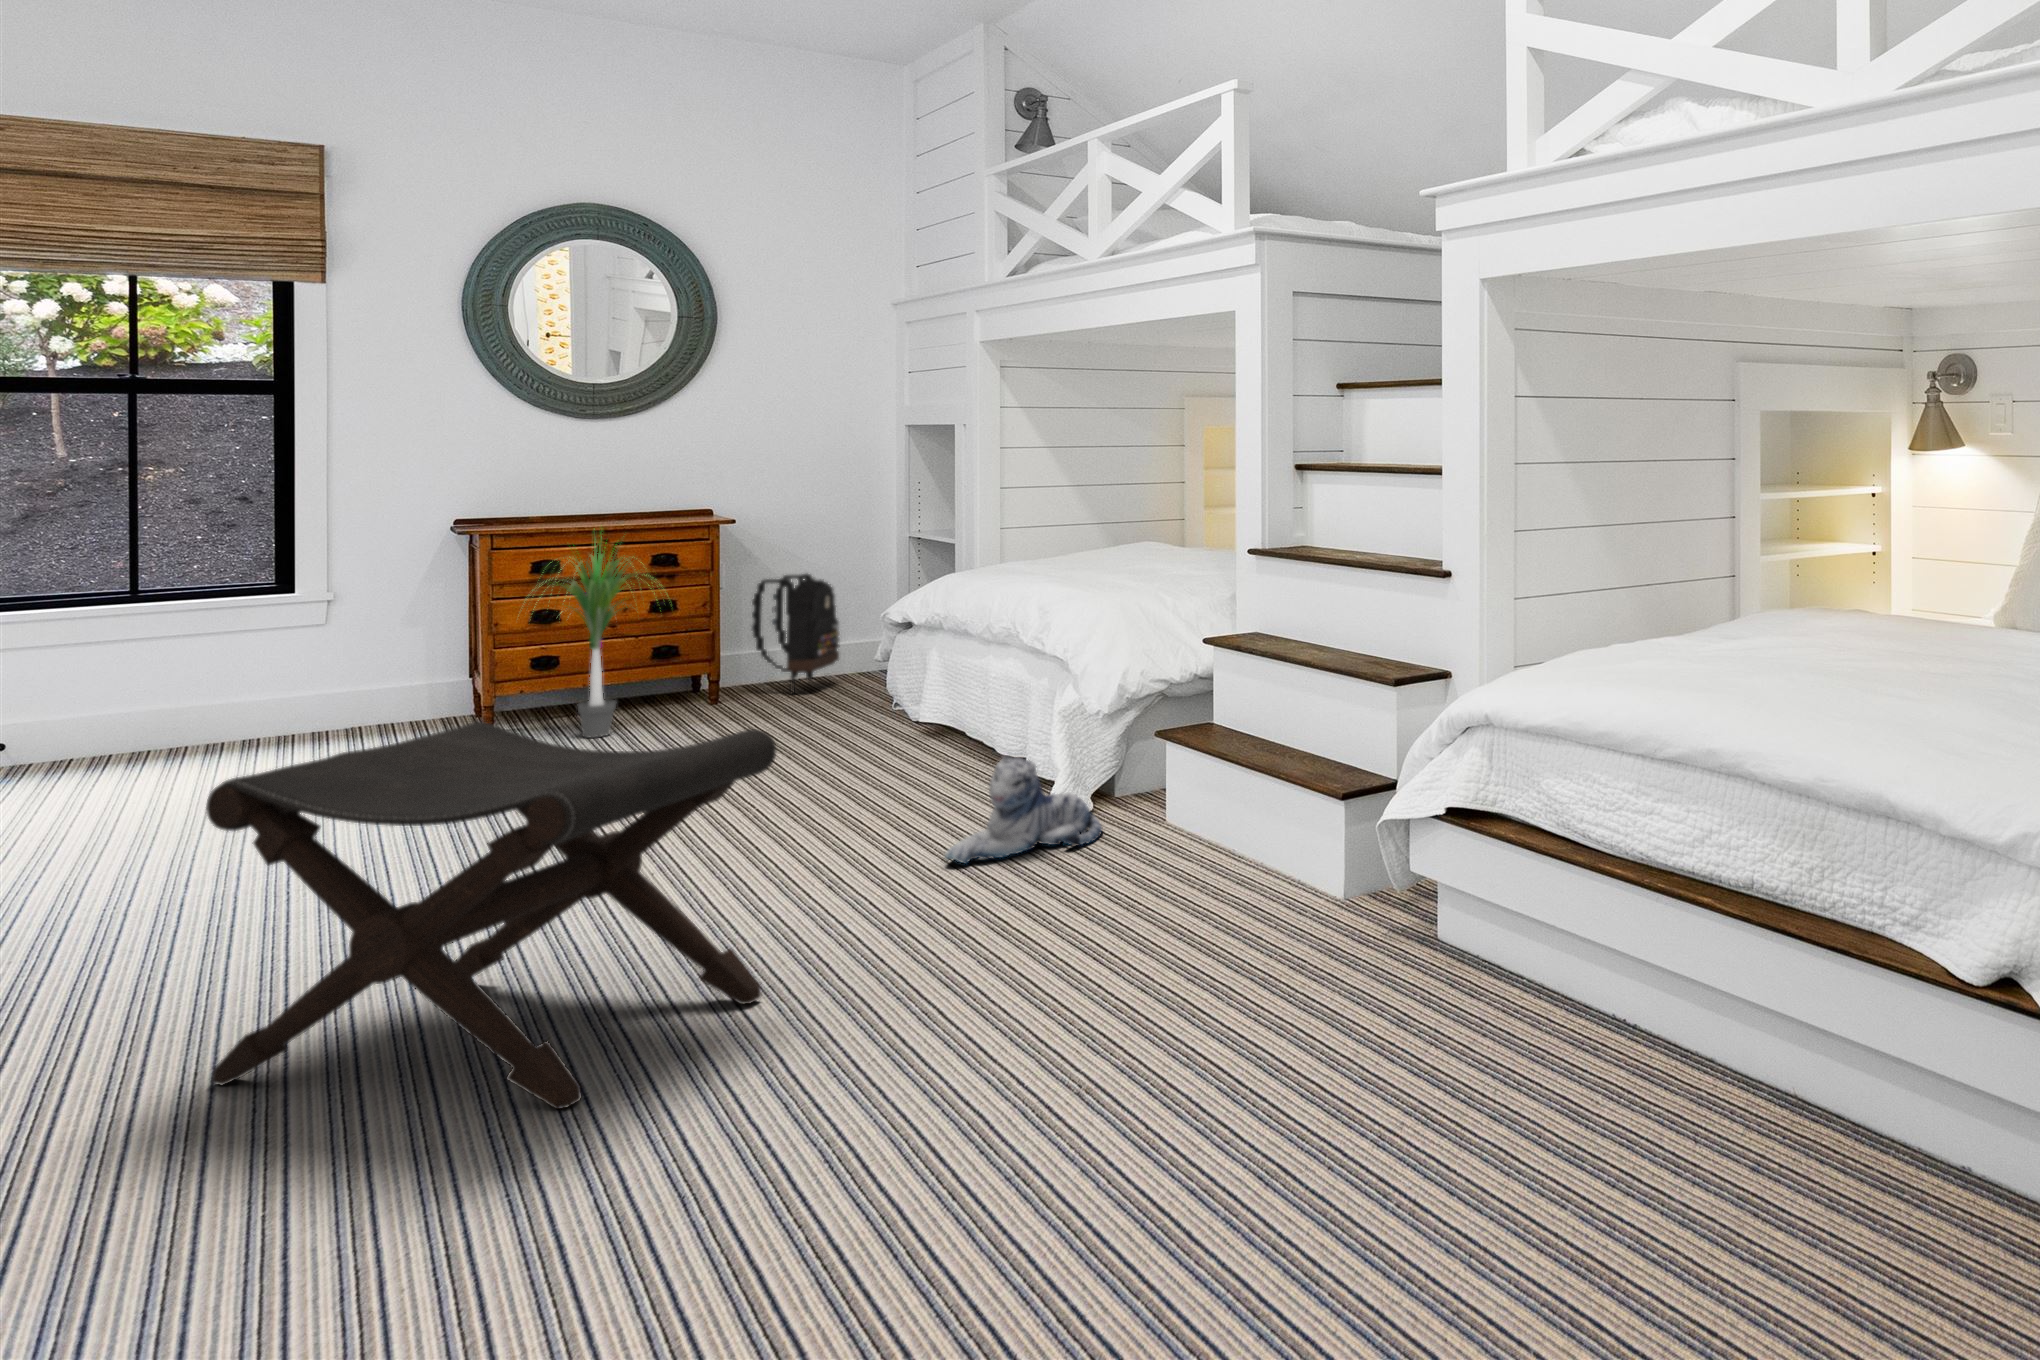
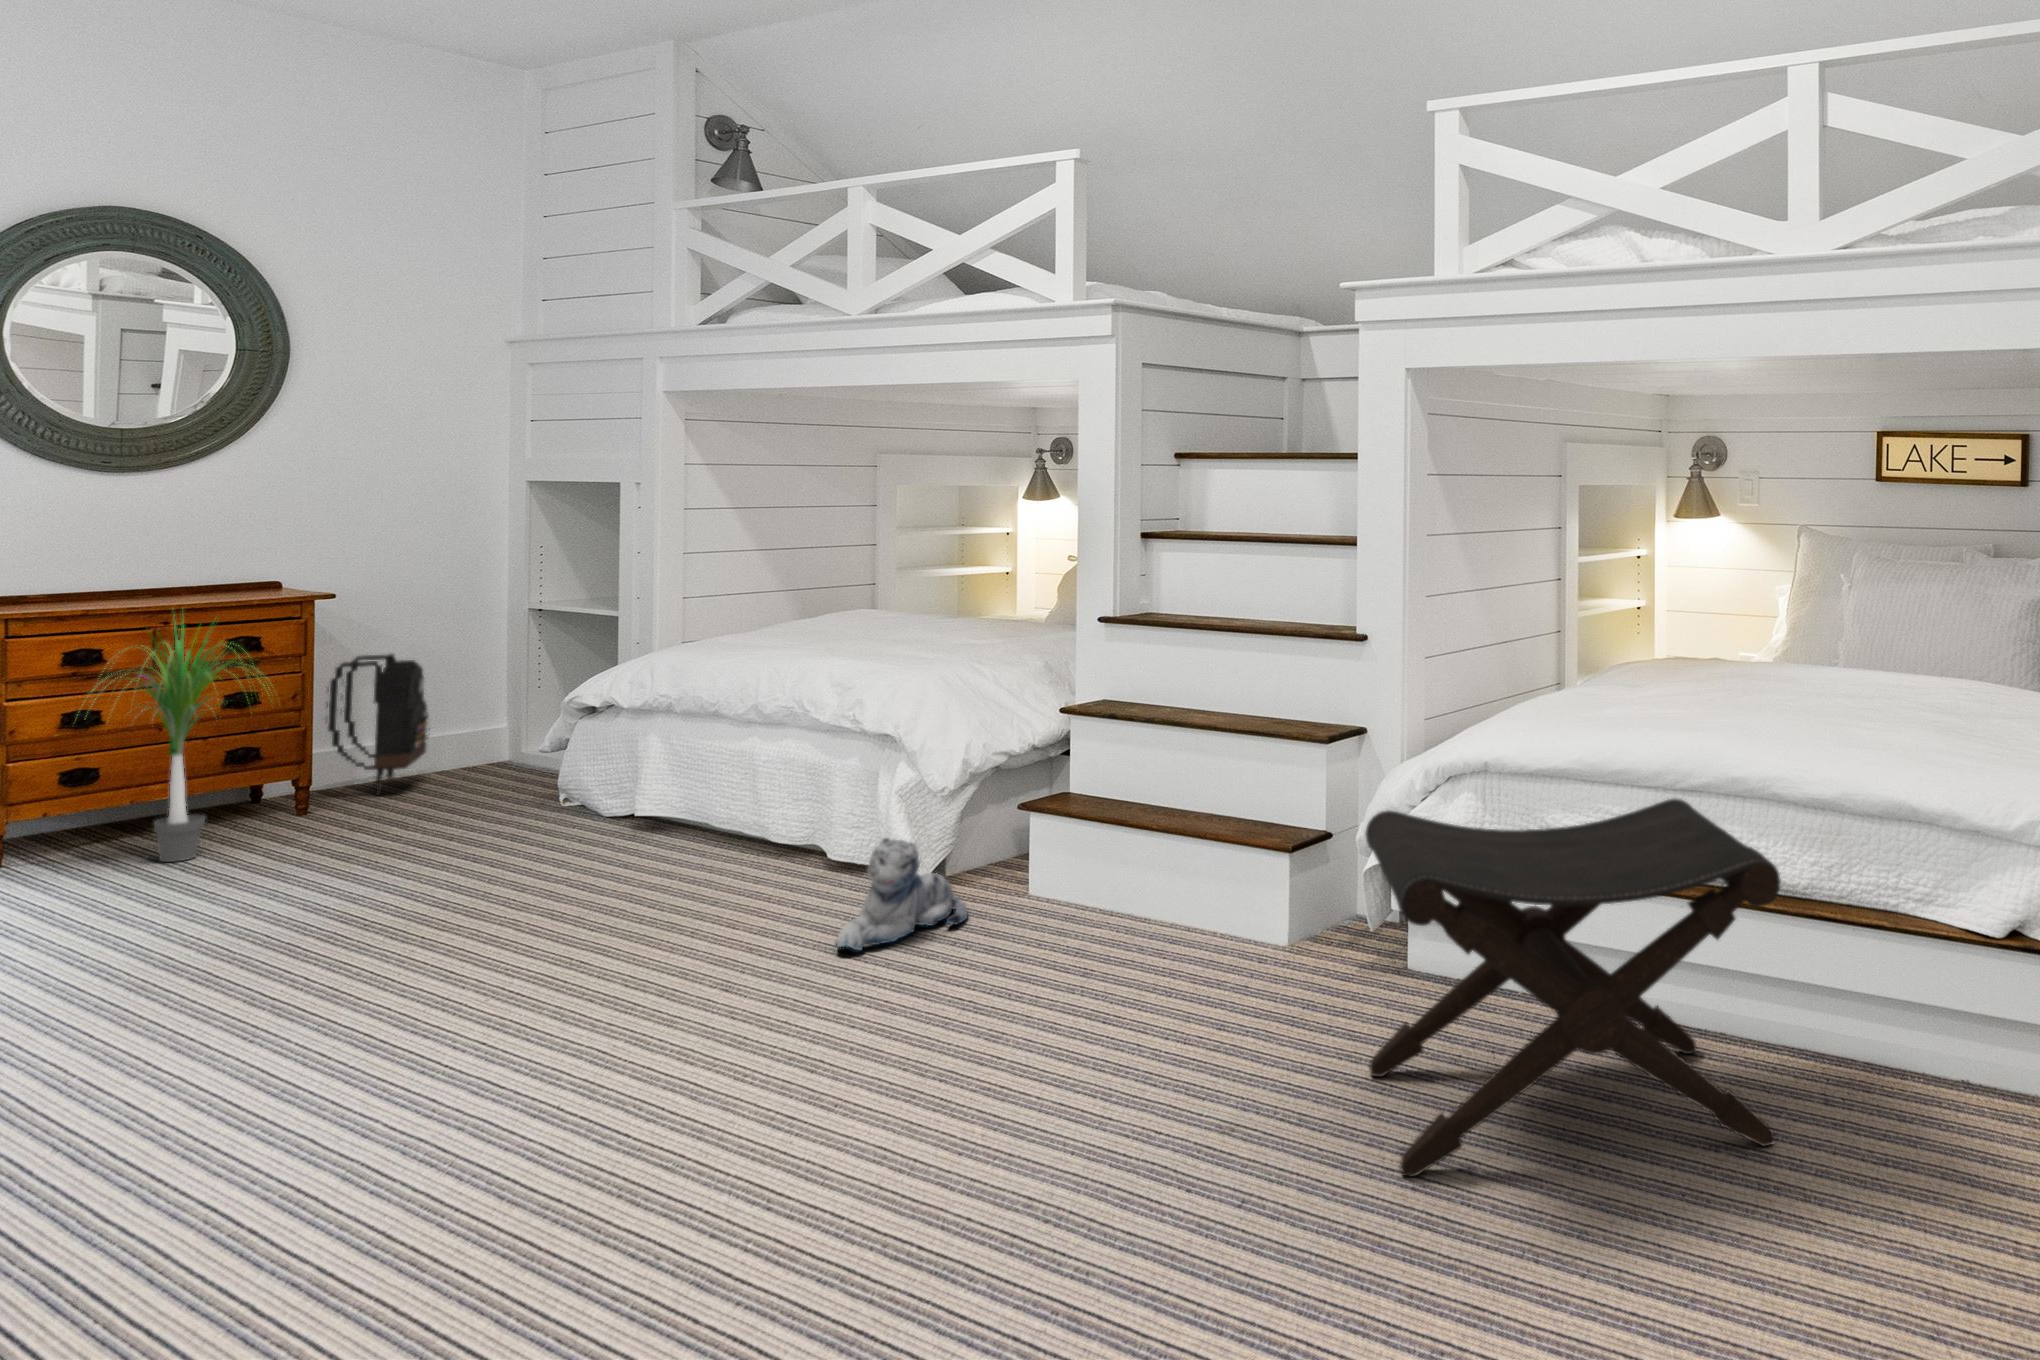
footstool: present [206,722,776,1109] -> present [1366,798,1780,1177]

